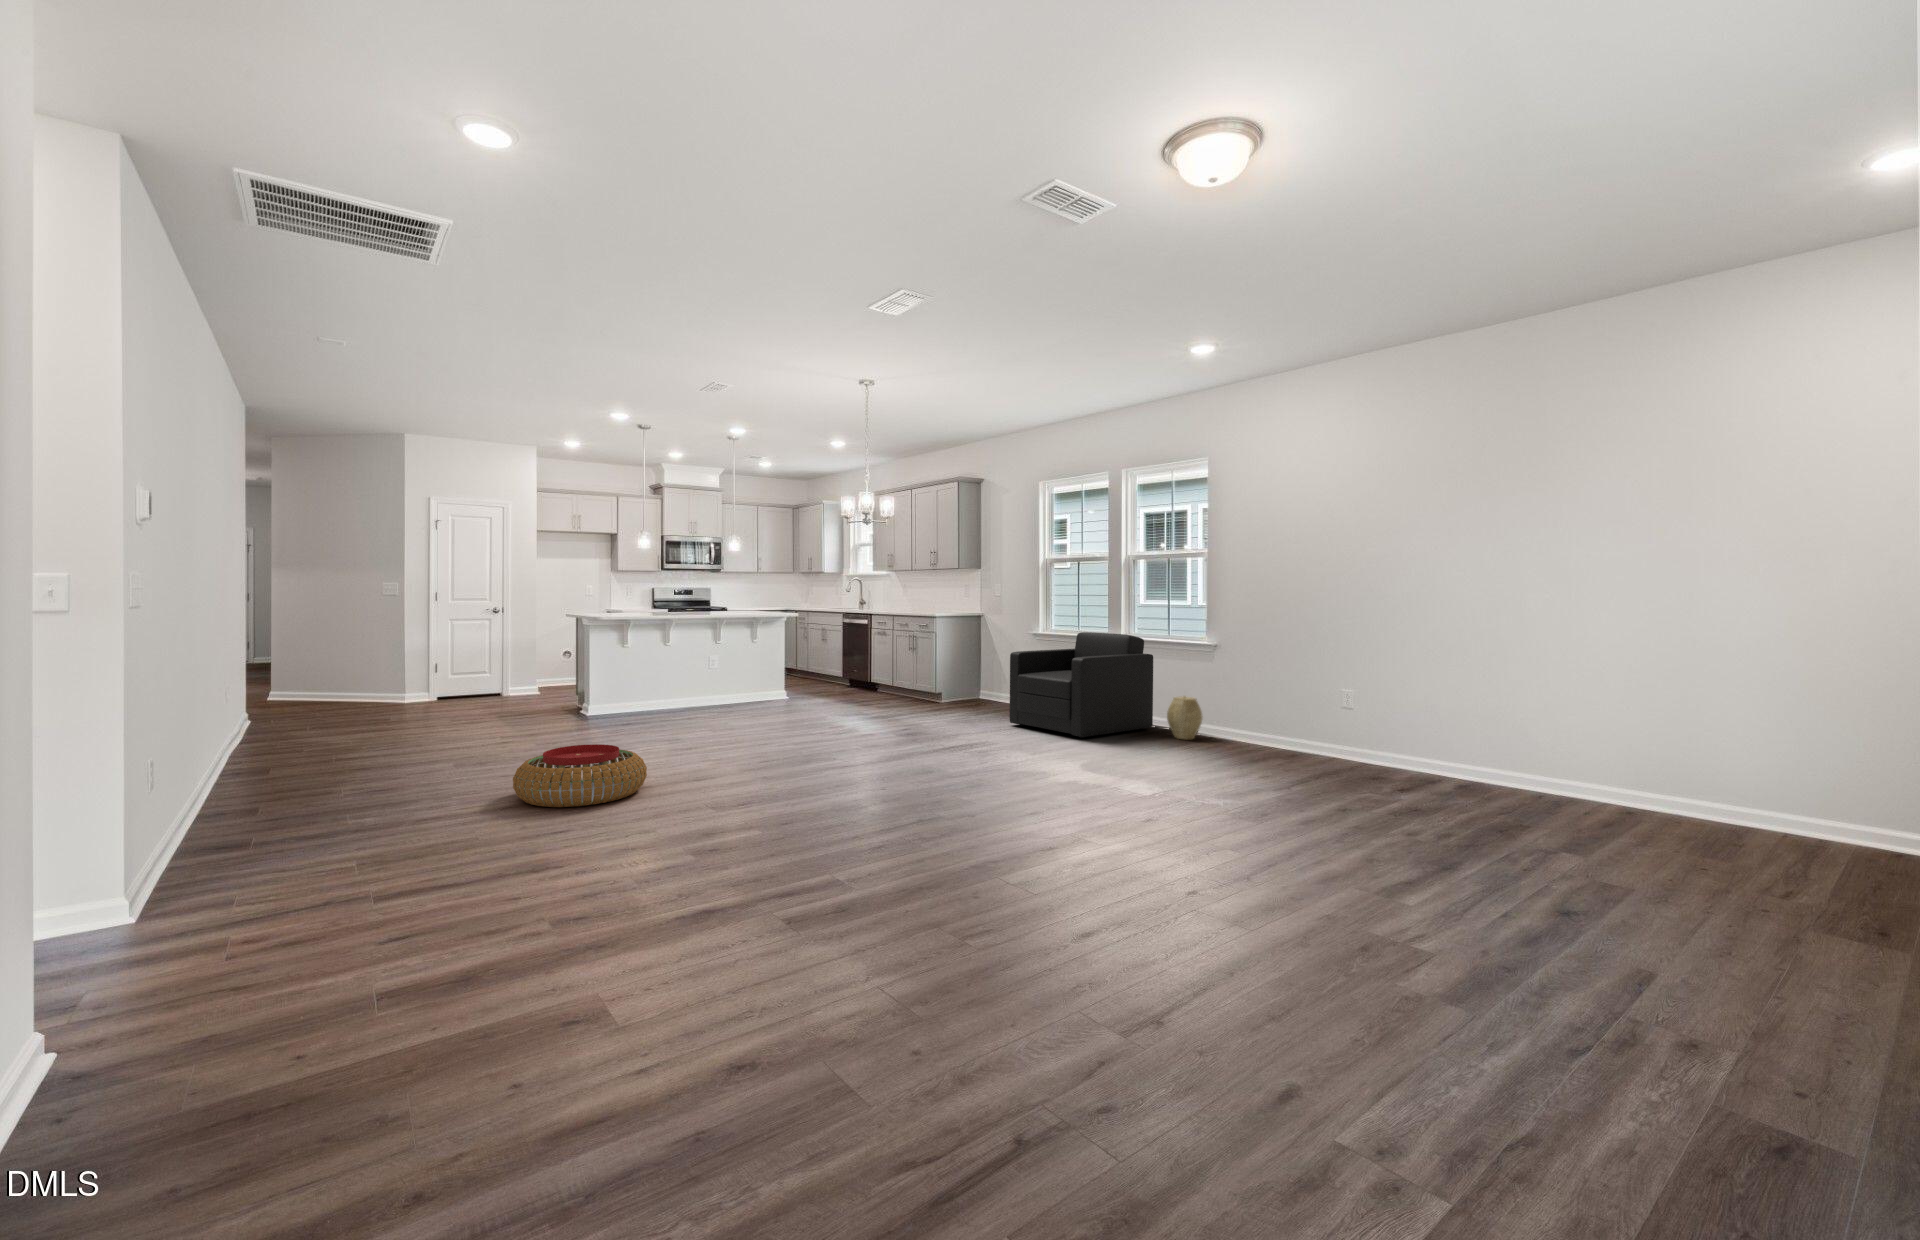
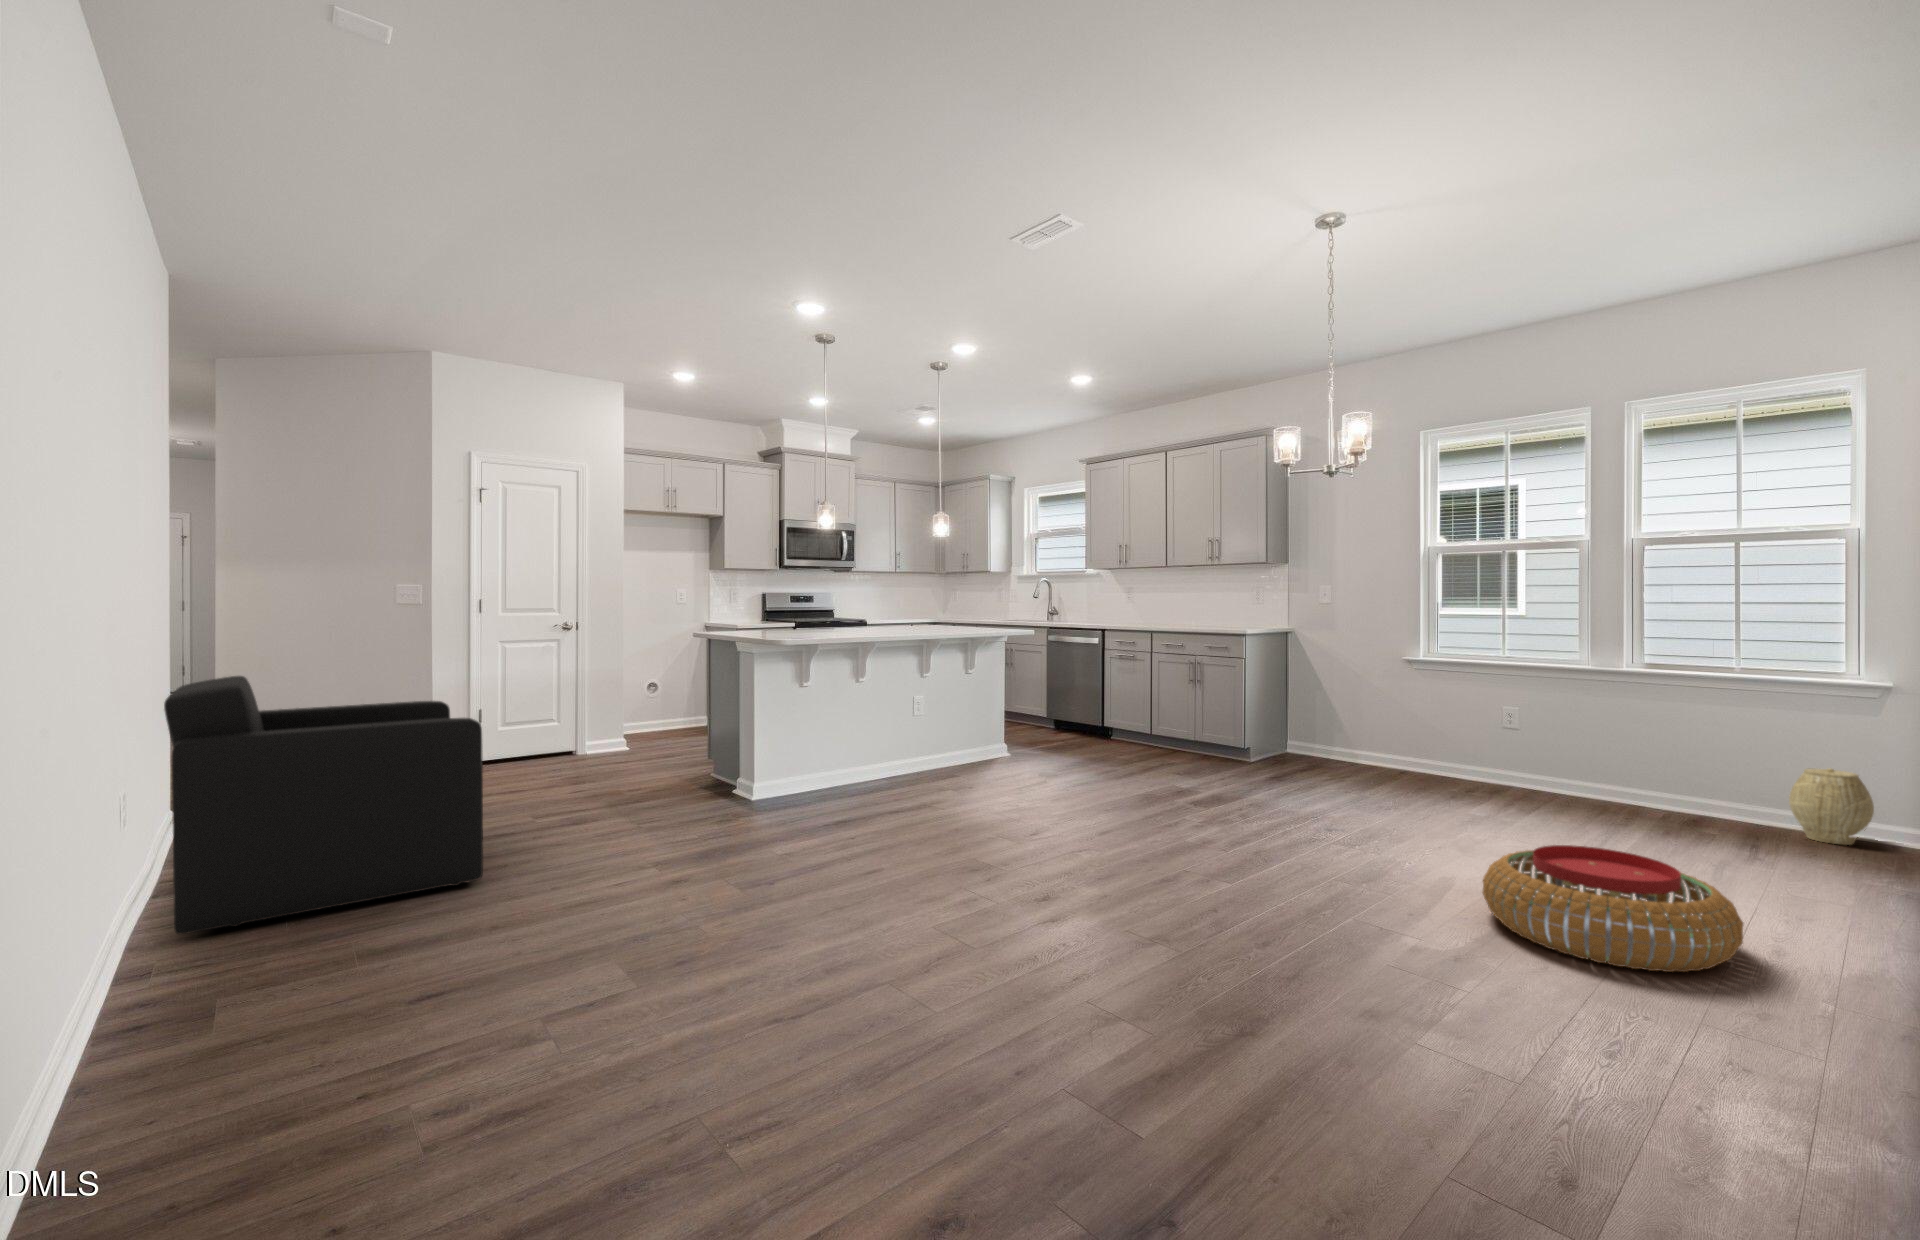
armchair: present [1010,632,1153,738] -> present [164,676,483,934]
pouf: present [513,744,647,807] -> present [1482,845,1743,972]

